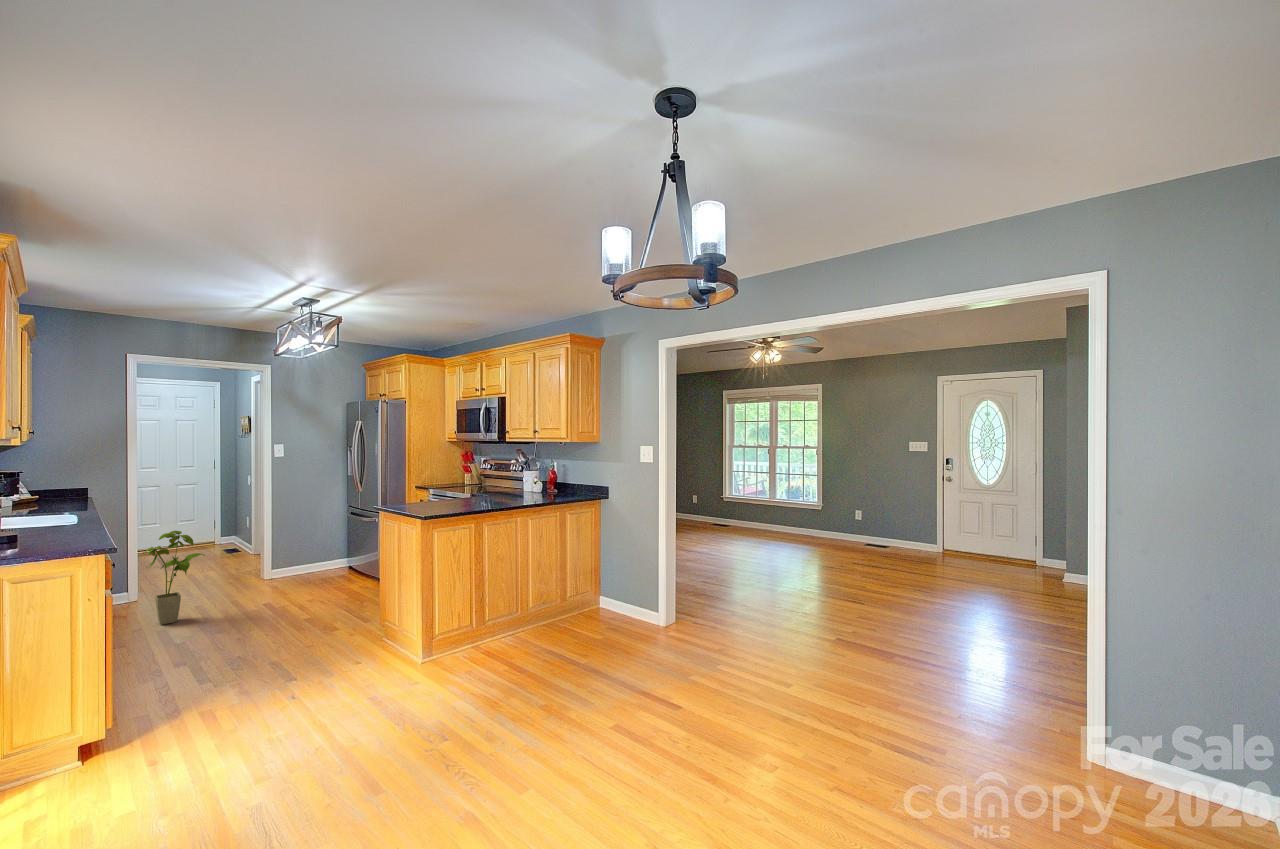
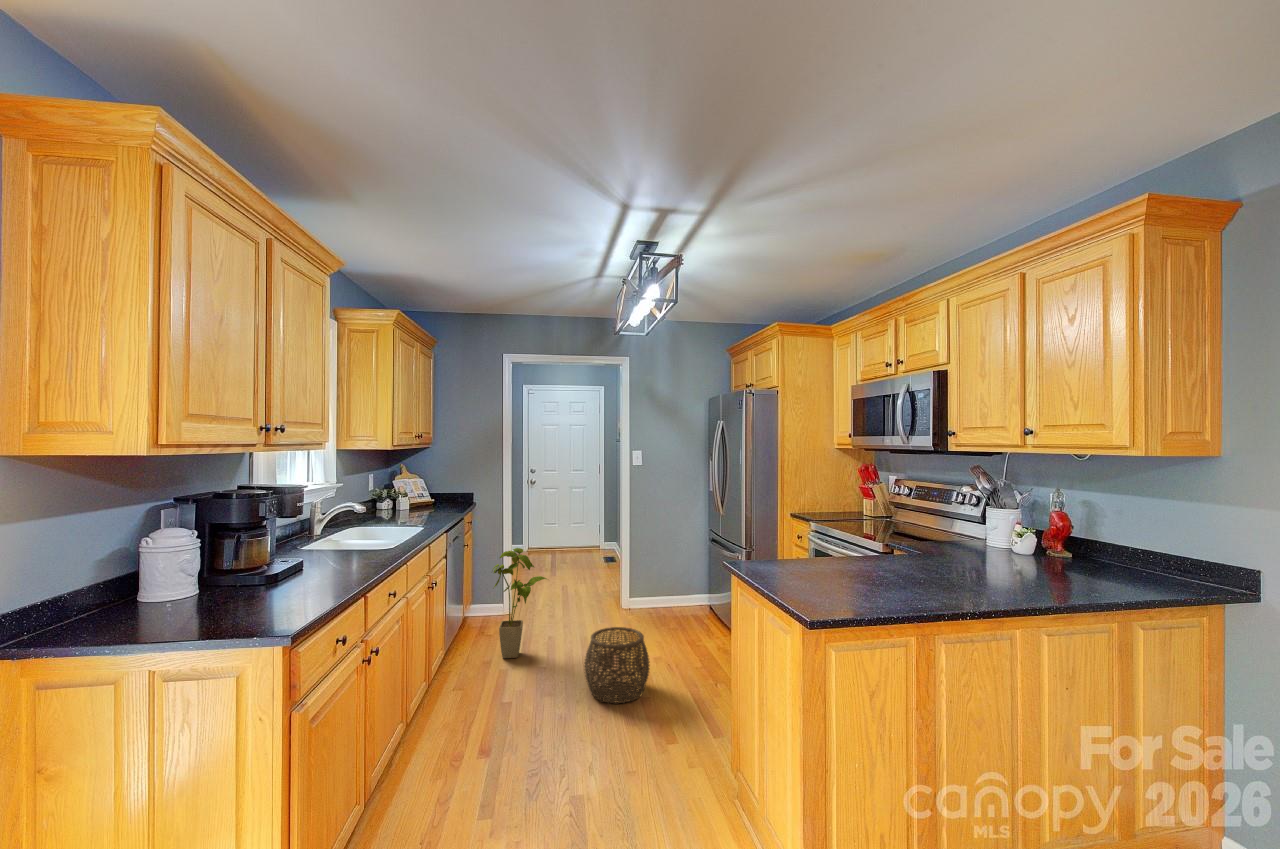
woven basket: none [256,575,312,626] -> present [584,627,650,704]

